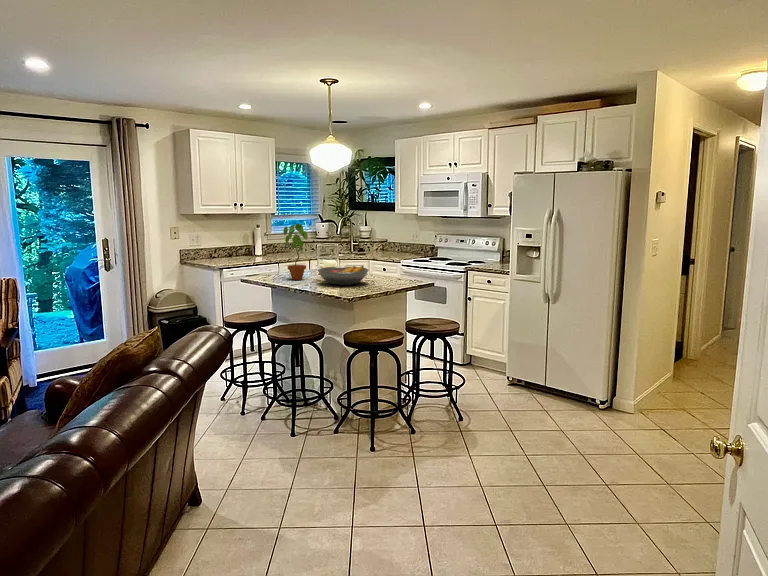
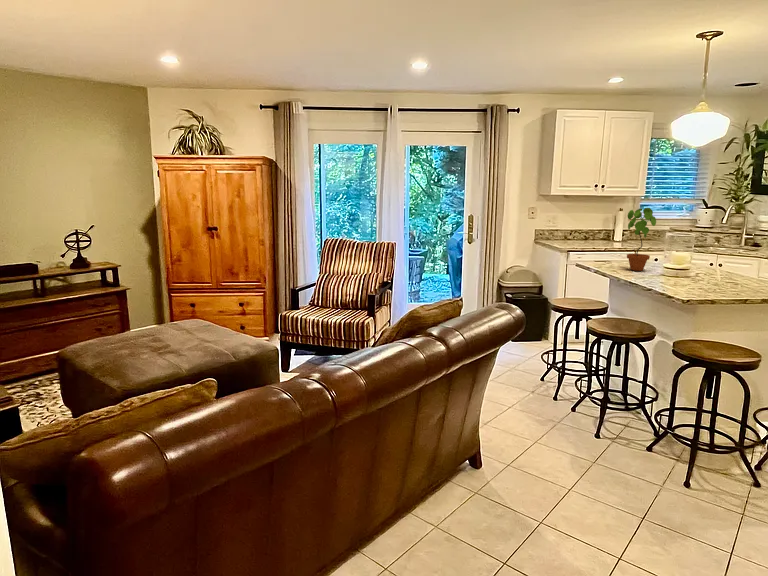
fruit bowl: present [318,266,368,285] -> none [659,260,729,284]

